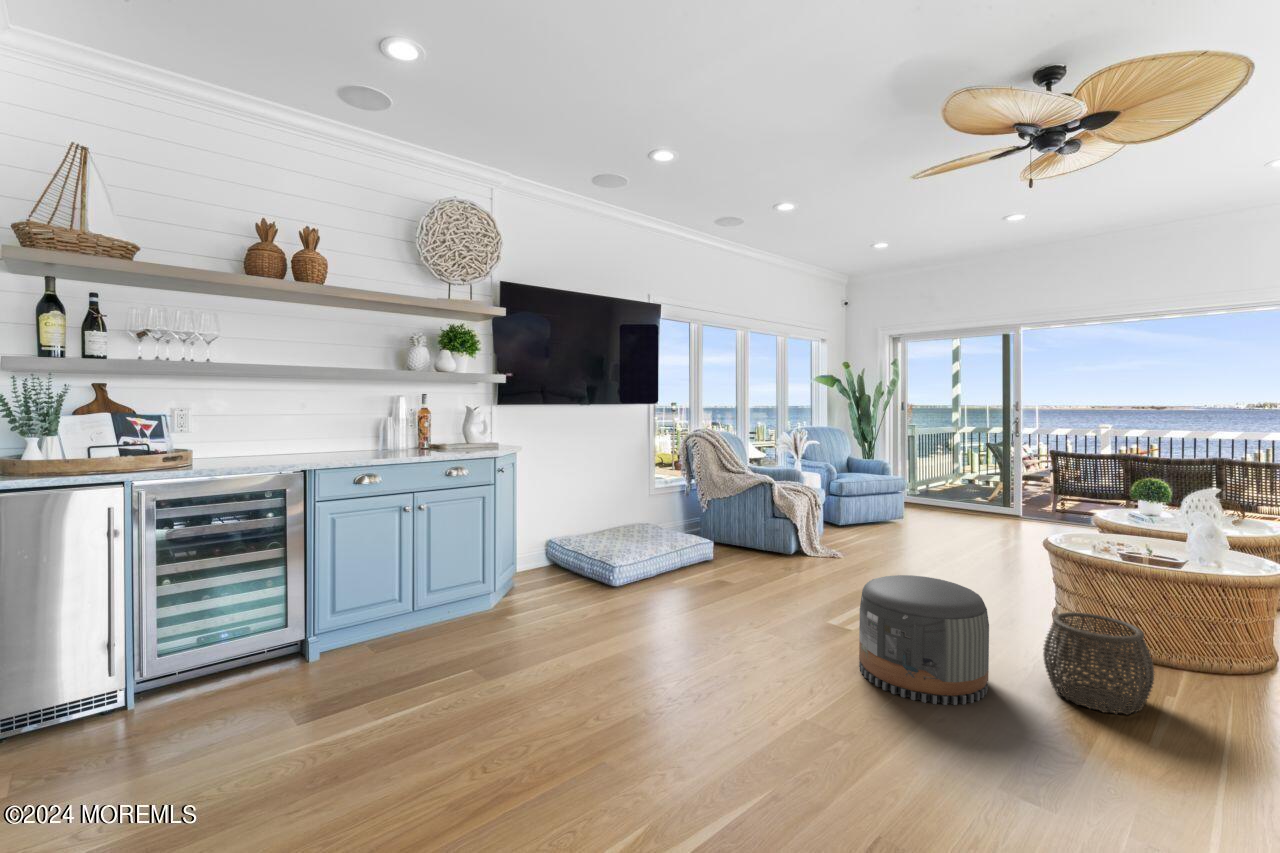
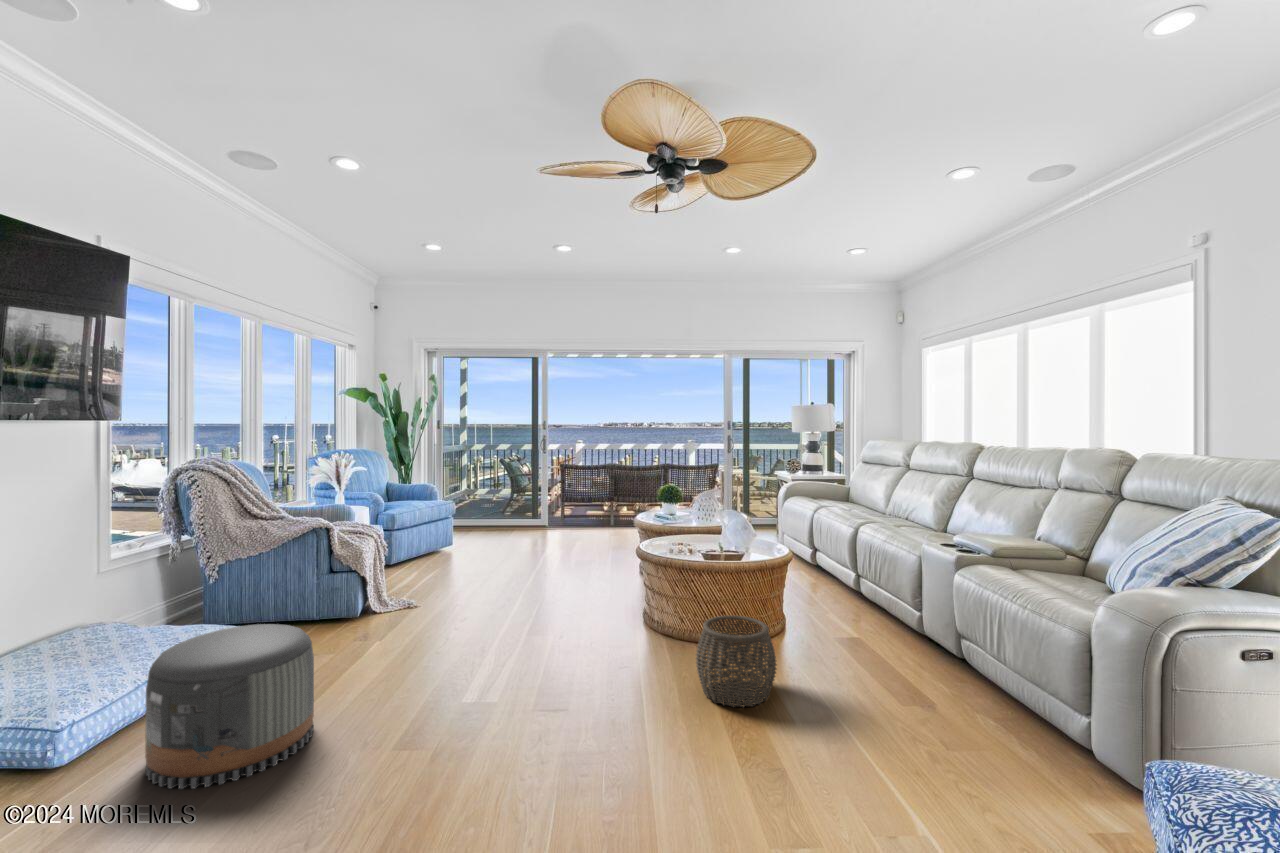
pouf: present [859,575,989,705] -> present [145,624,314,789]

